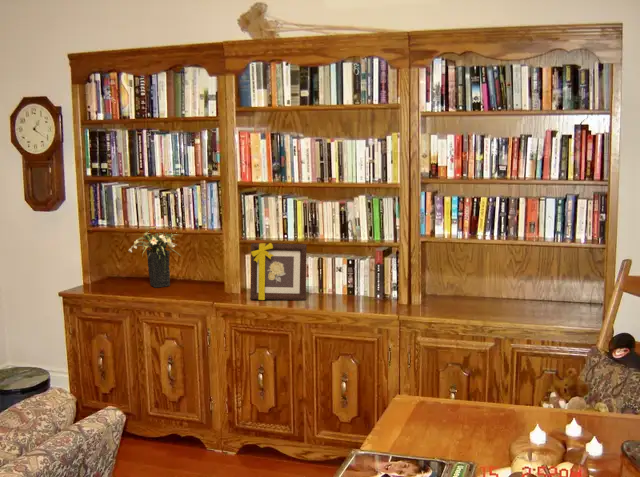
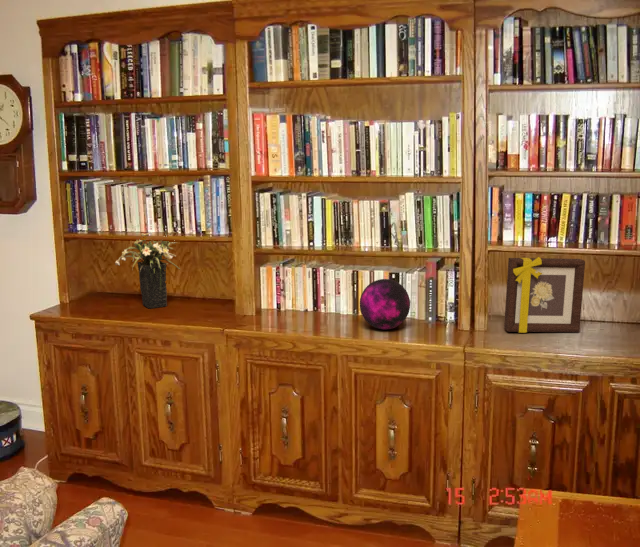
picture frame: present [251,243,307,300] -> present [504,257,585,333]
decorative orb: none [322,264,362,304] -> present [360,279,410,329]

